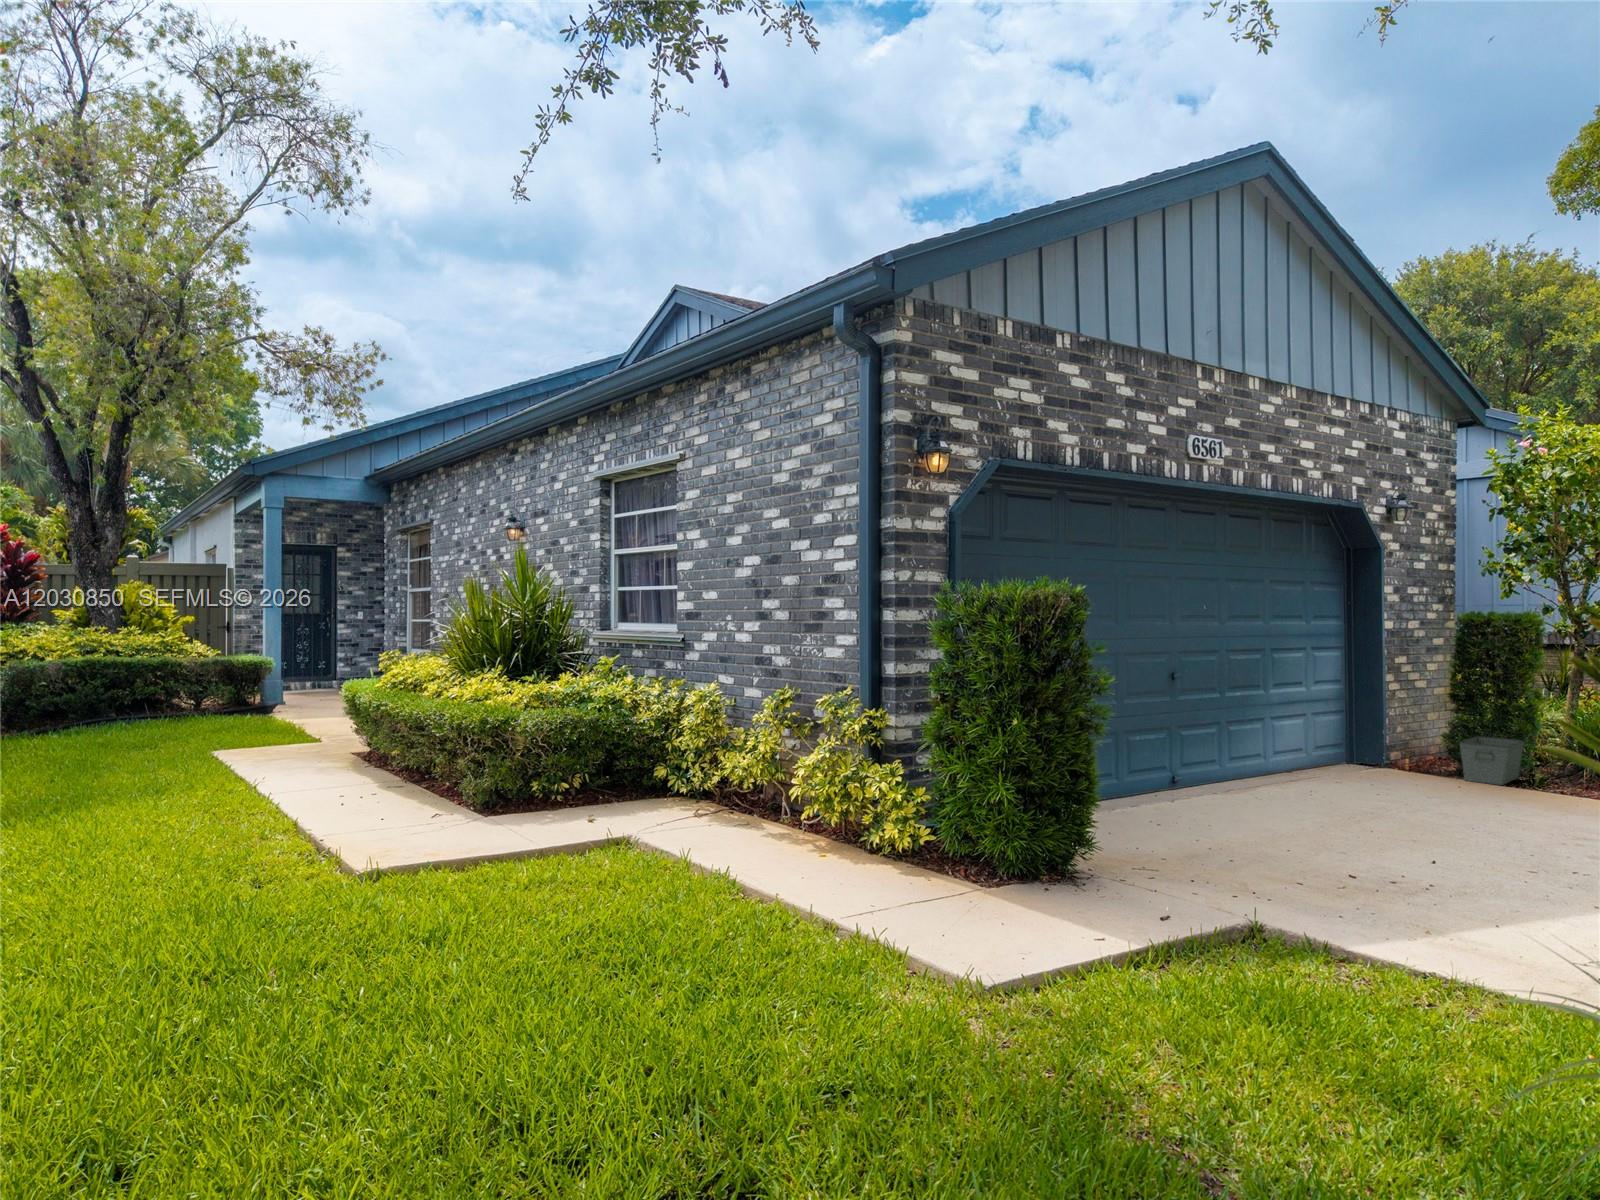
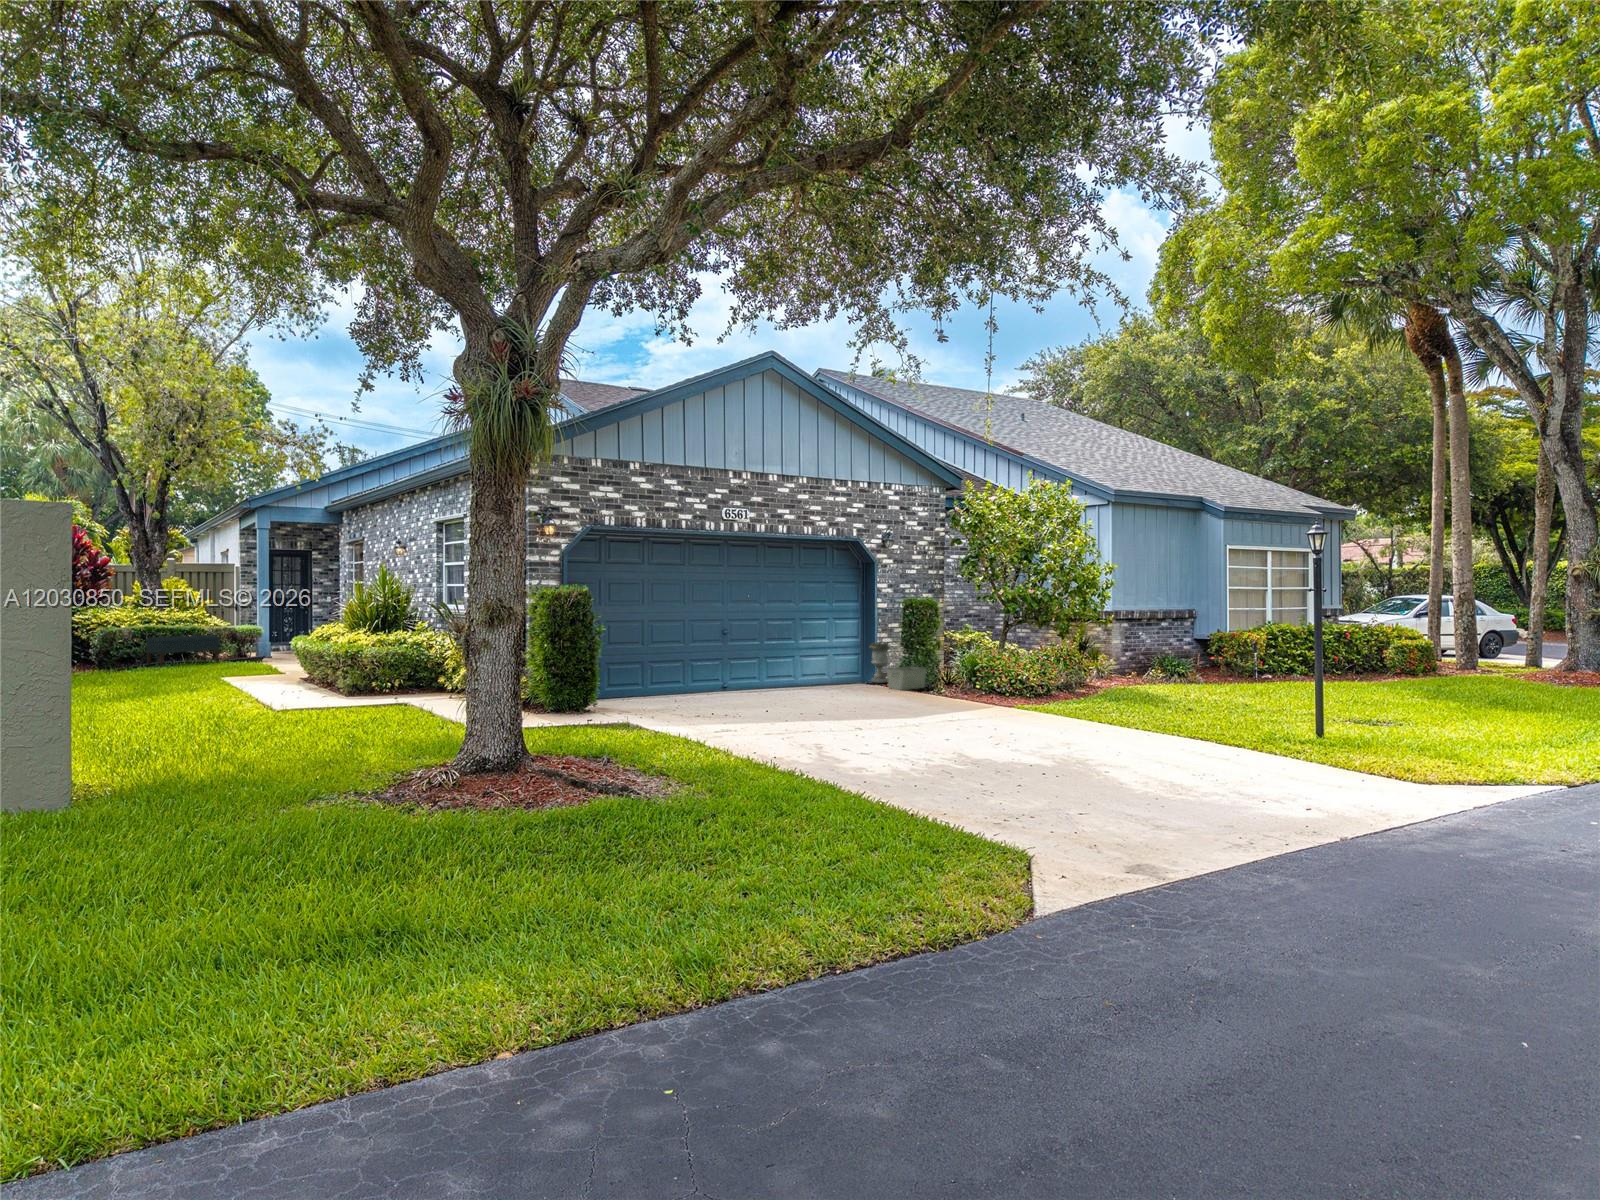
bench: none [83,672,208,729] -> present [146,635,220,667]
planter: none [1375,689,1424,765] -> present [870,643,890,683]

